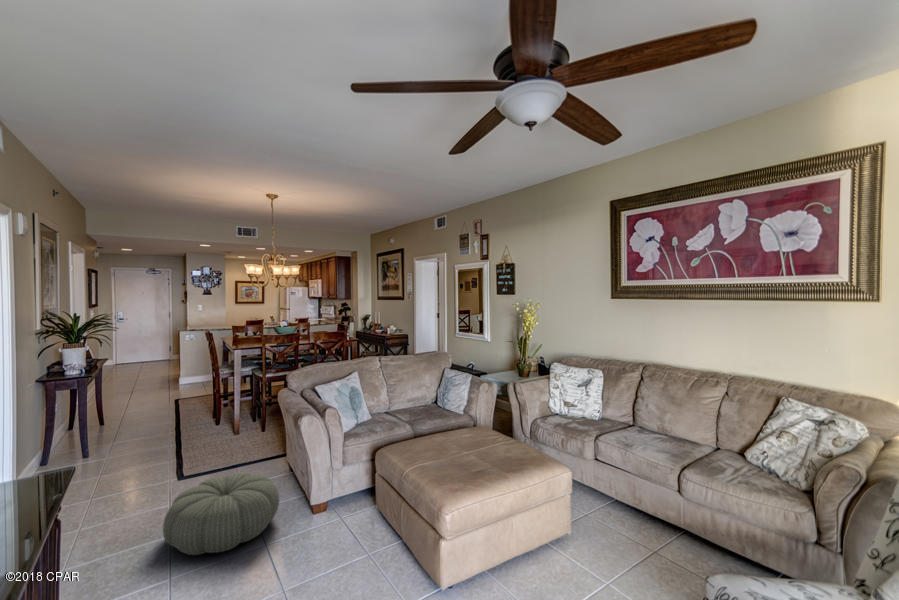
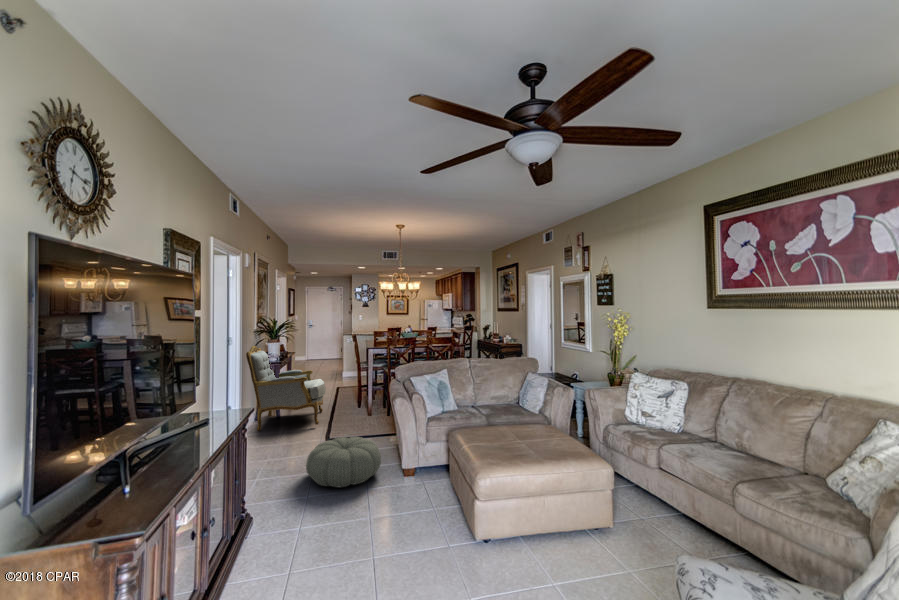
armchair: none [28,356,169,483] -> present [246,346,326,431]

